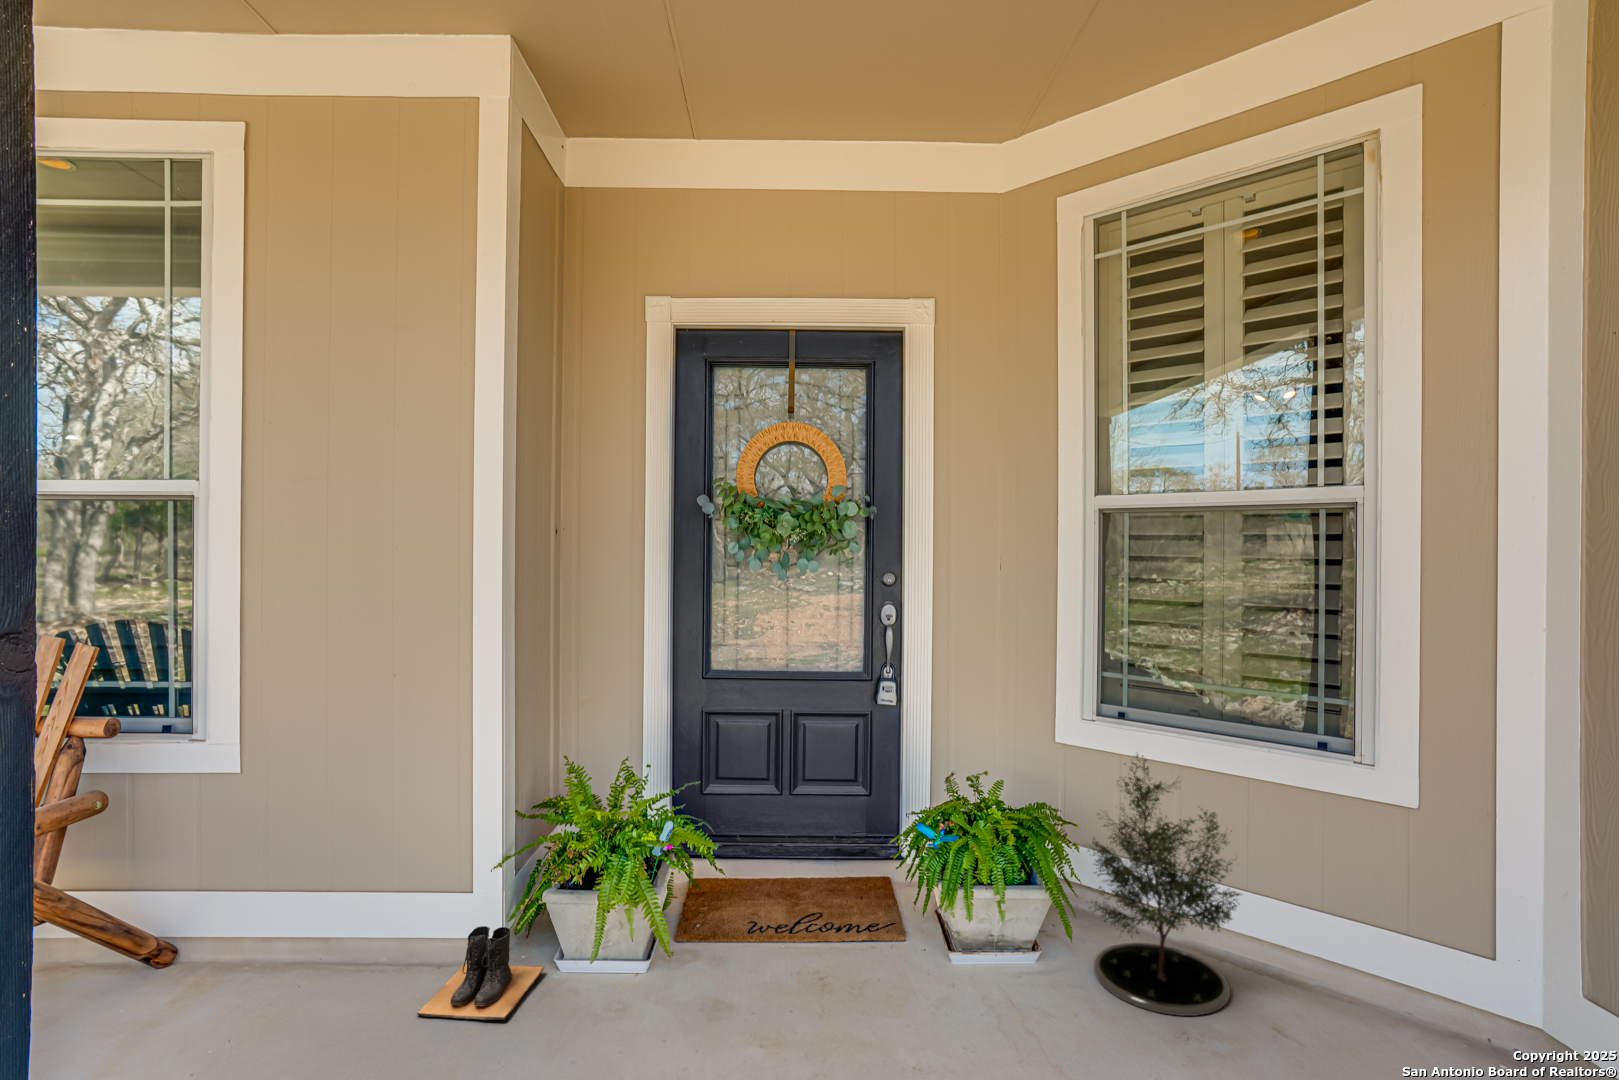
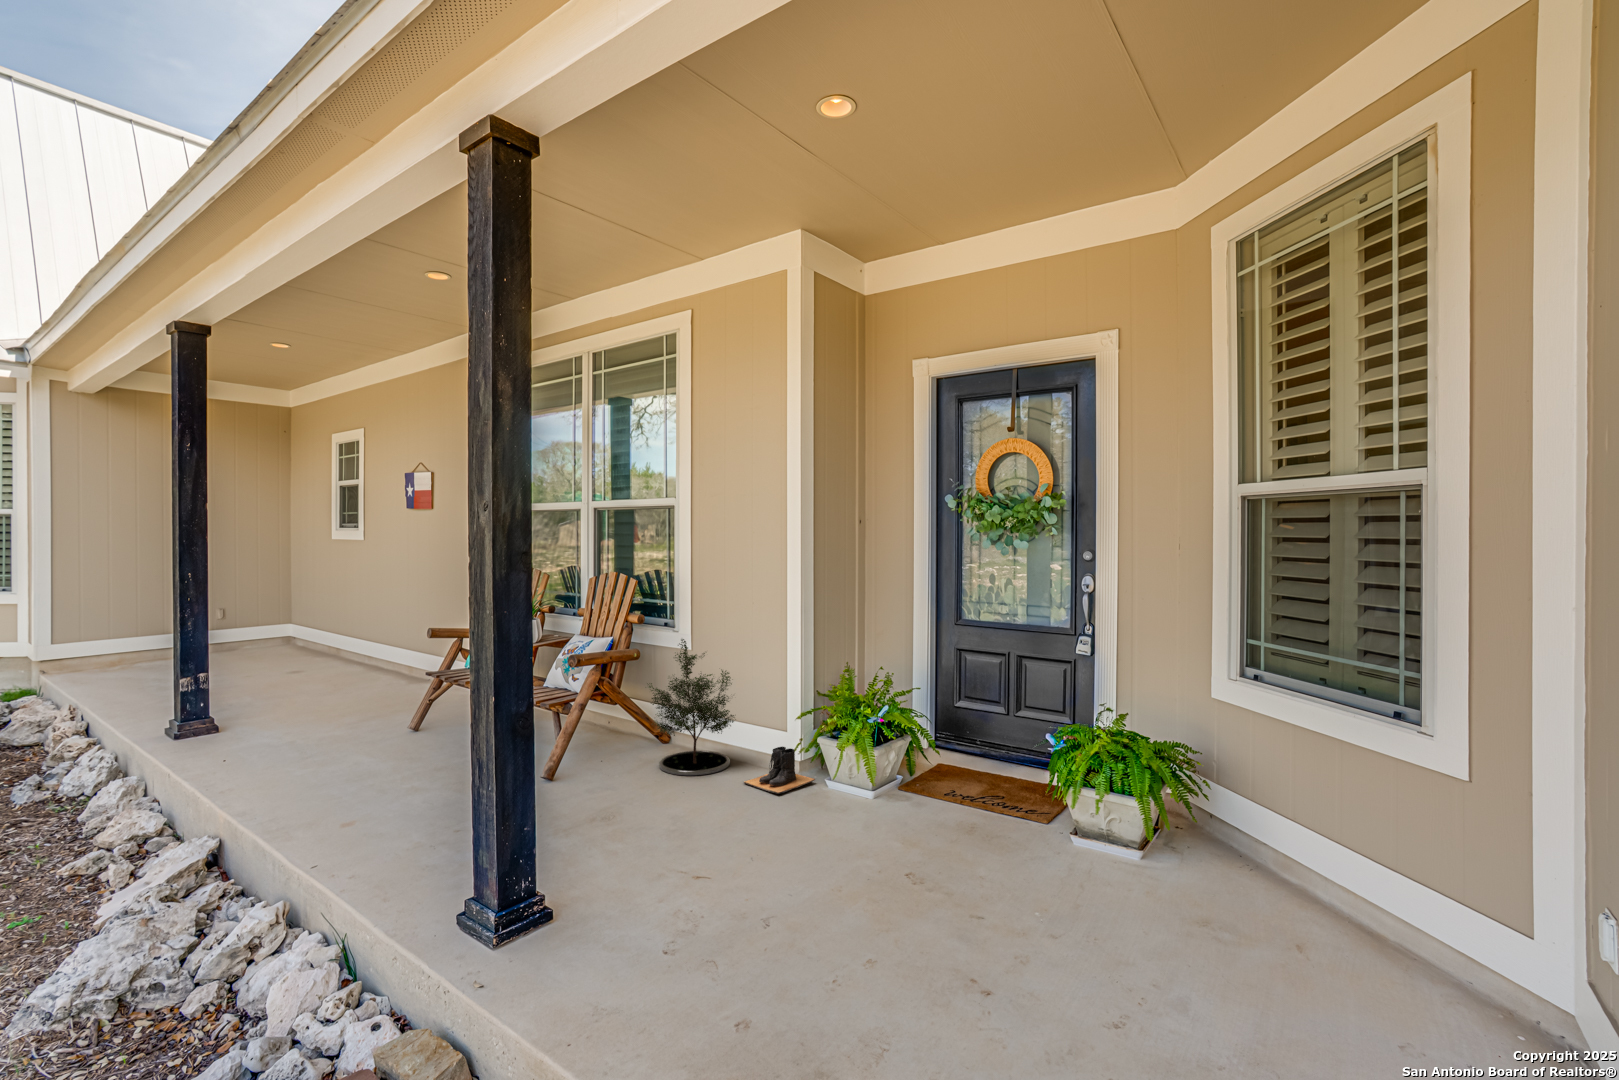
potted tree: present [1088,755,1240,1016] -> present [649,639,734,776]

